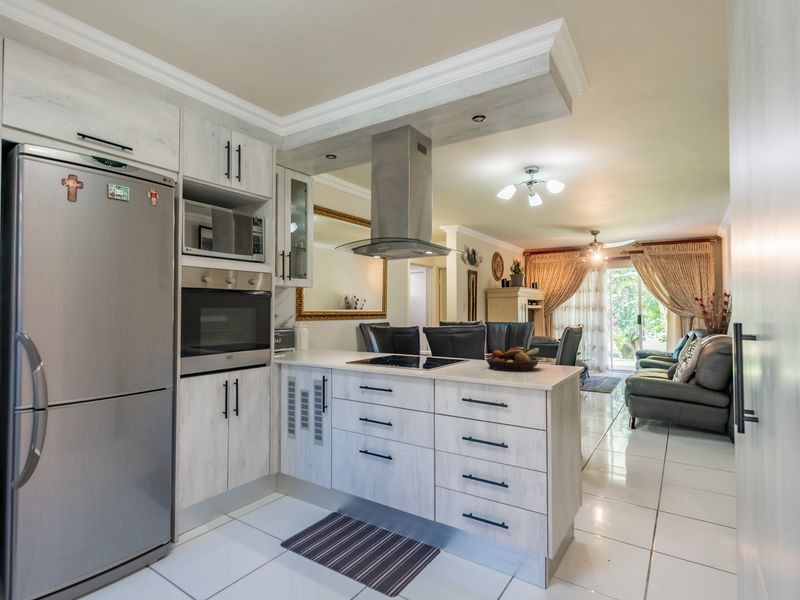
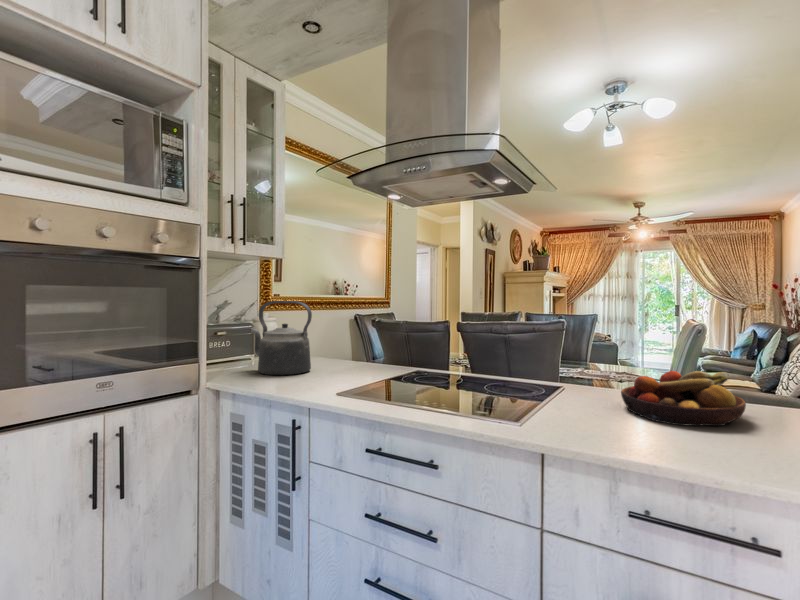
kettle: none [295,314,331,357] -> present [251,301,312,375]

